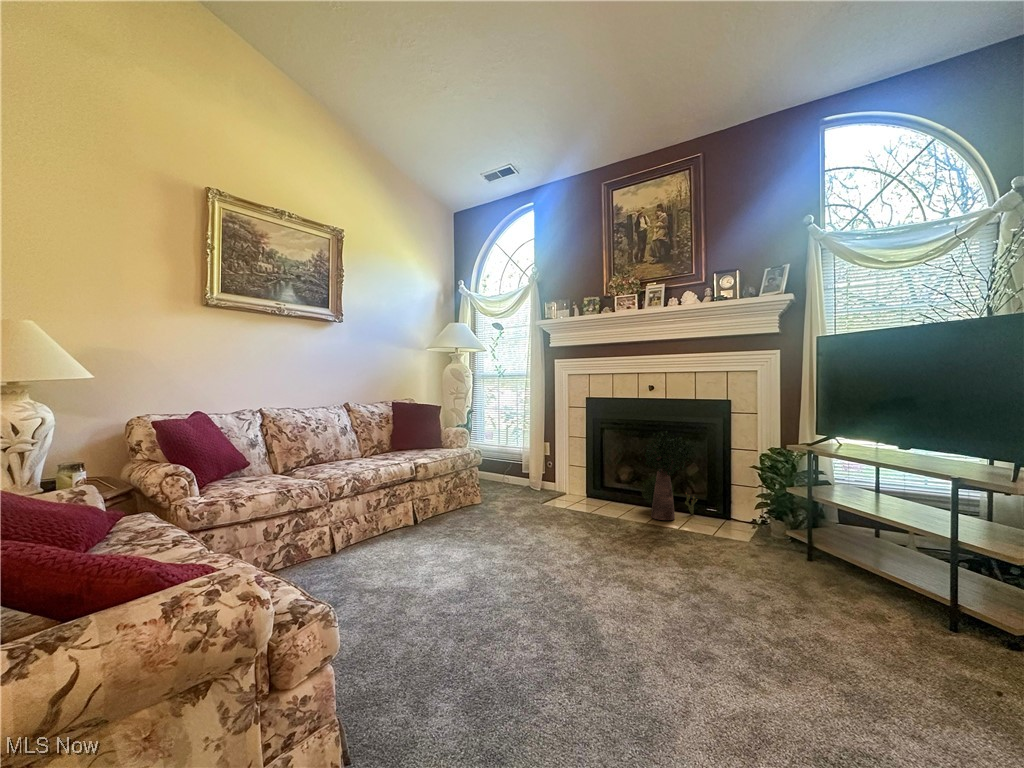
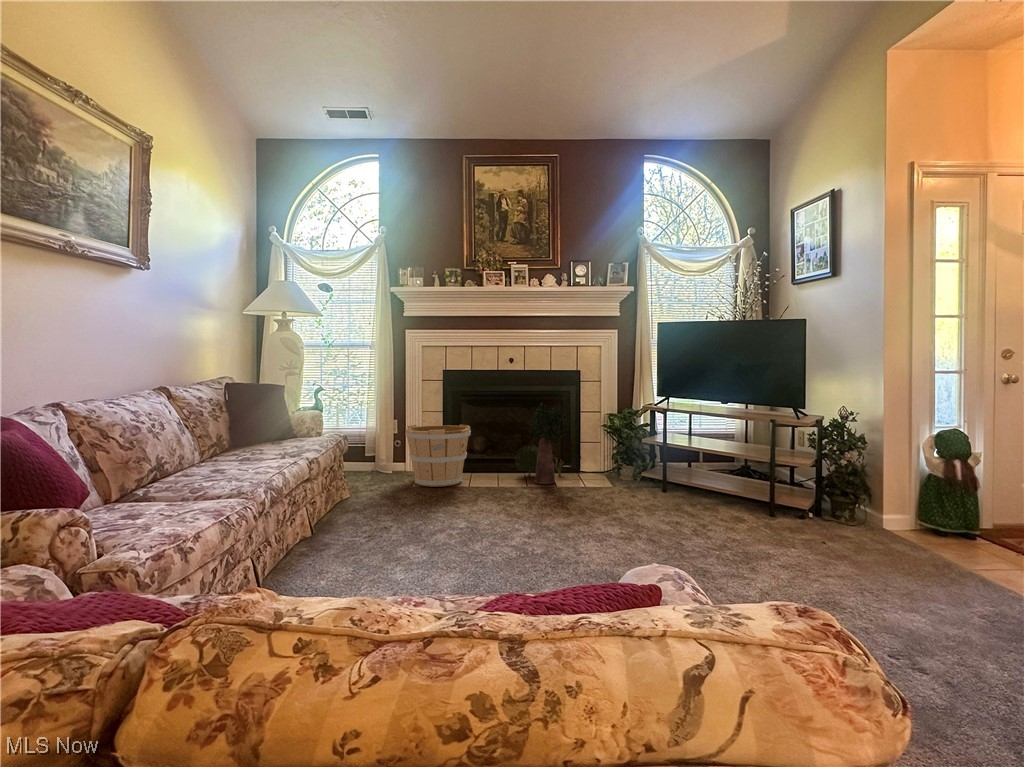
wooden bucket: none [532,446,595,506] -> present [405,424,471,487]

